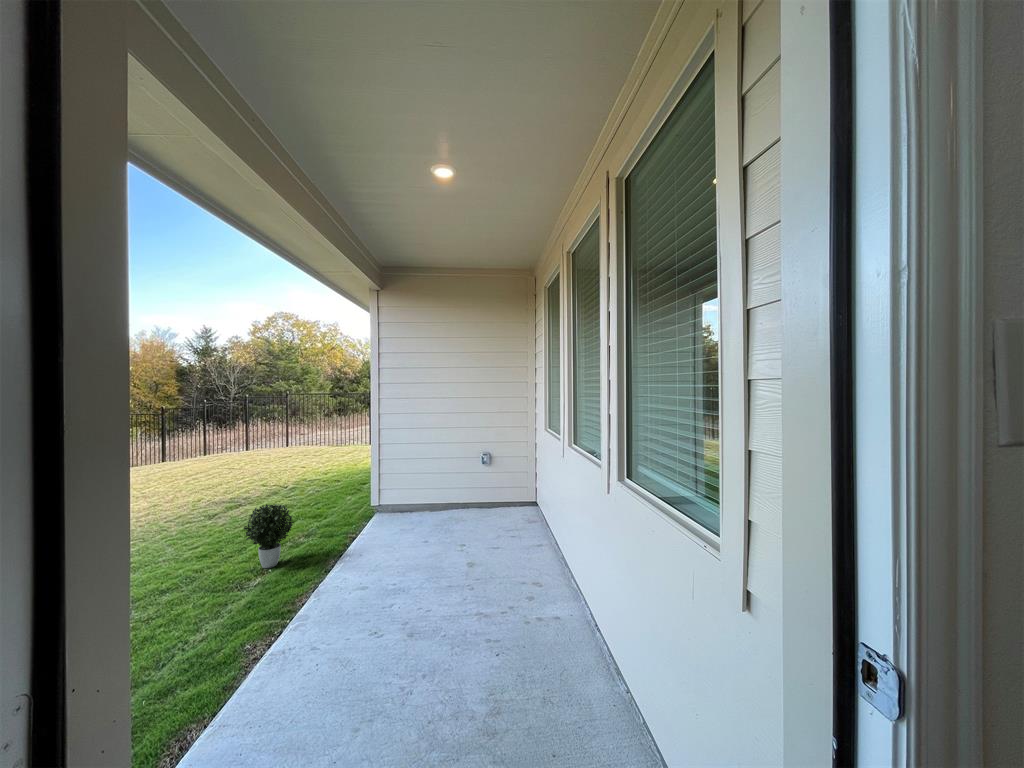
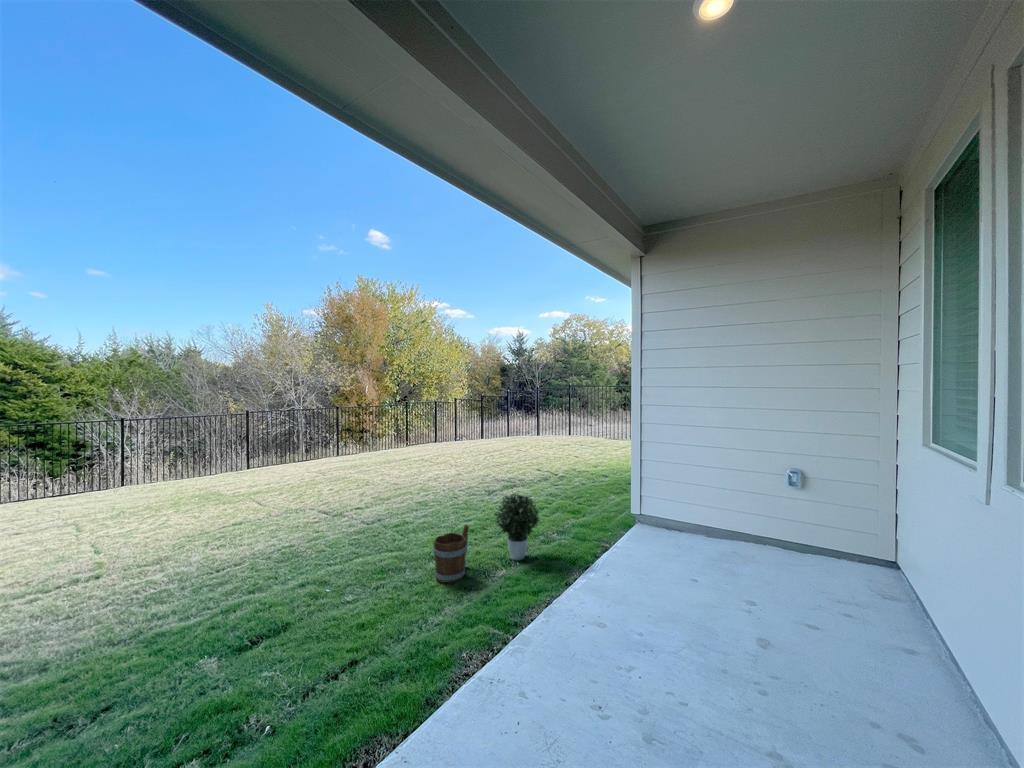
bucket: none [175,545,219,608] -> present [433,525,469,583]

